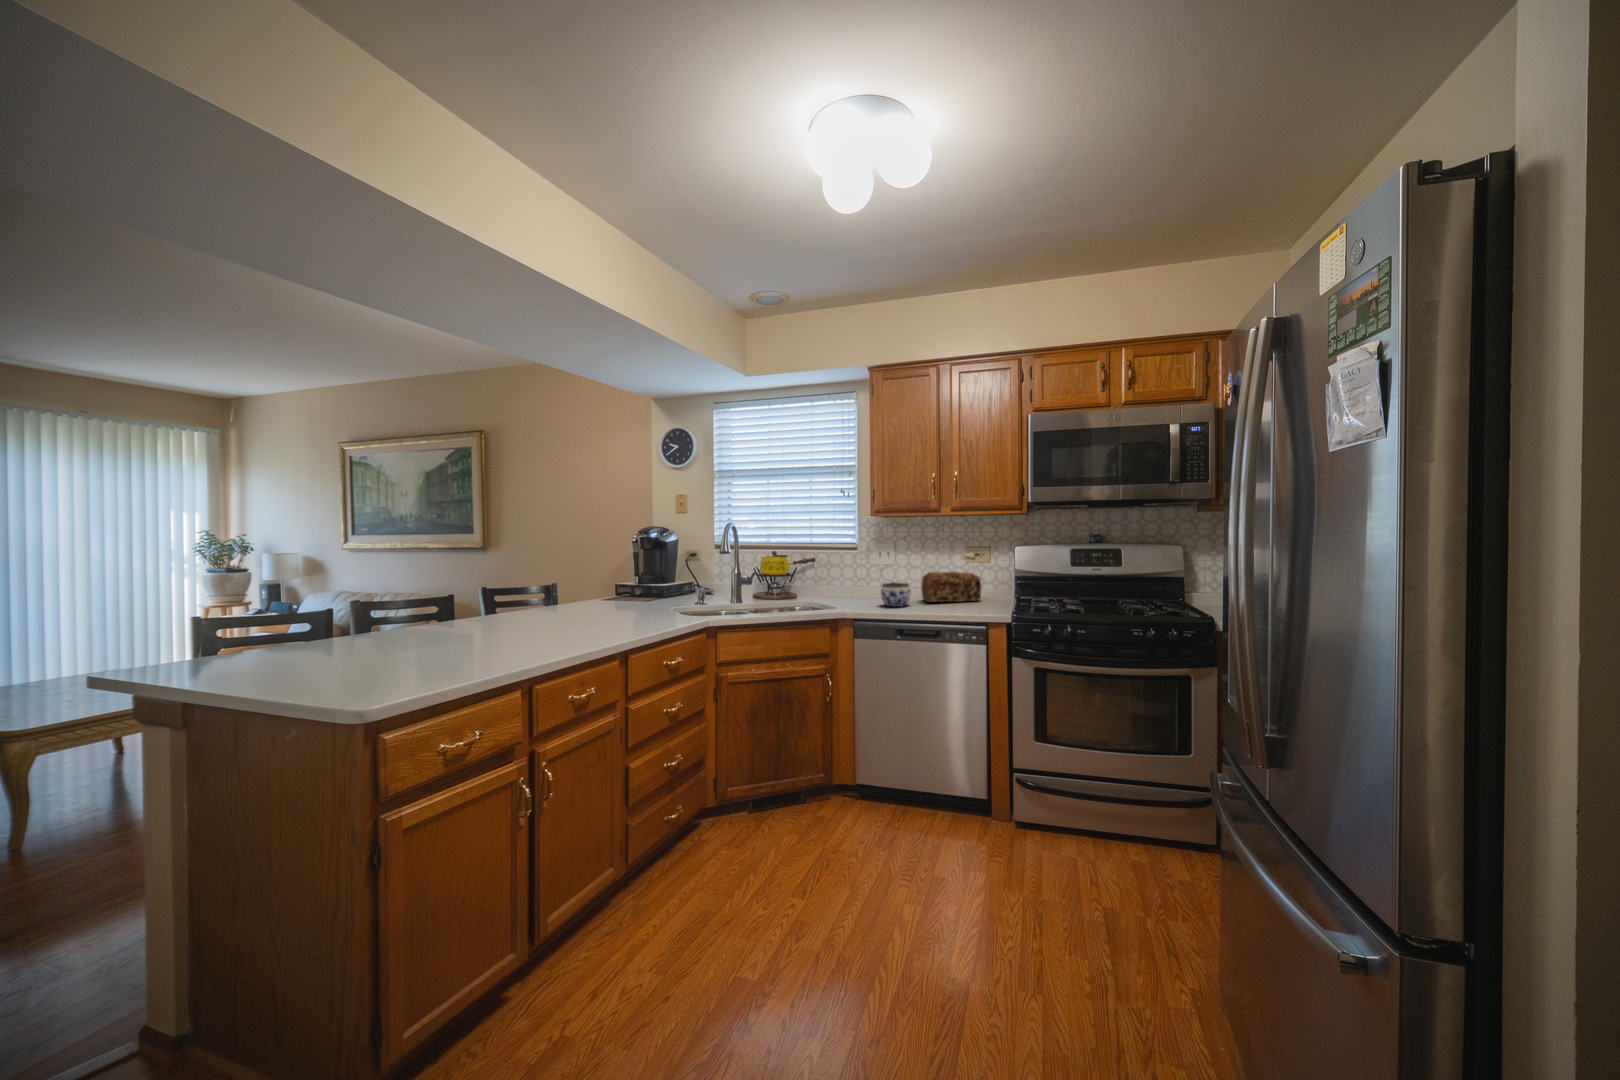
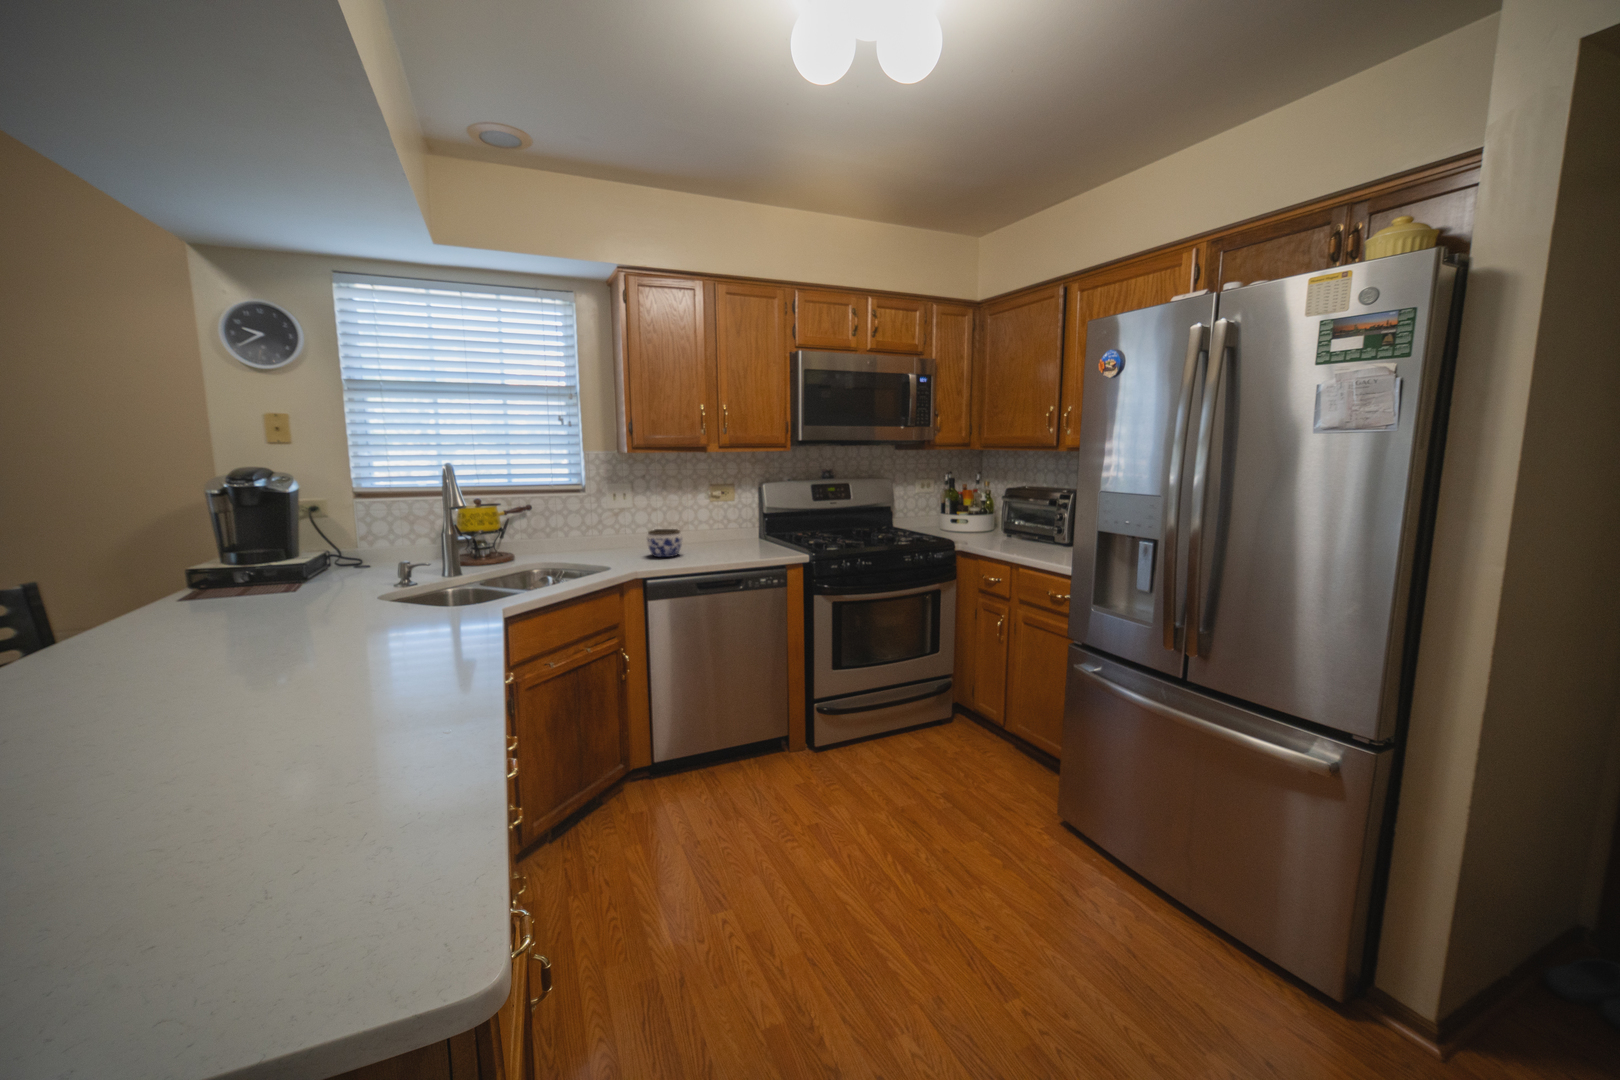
bread loaf: present [921,572,981,602] -> none [679,513,745,549]

